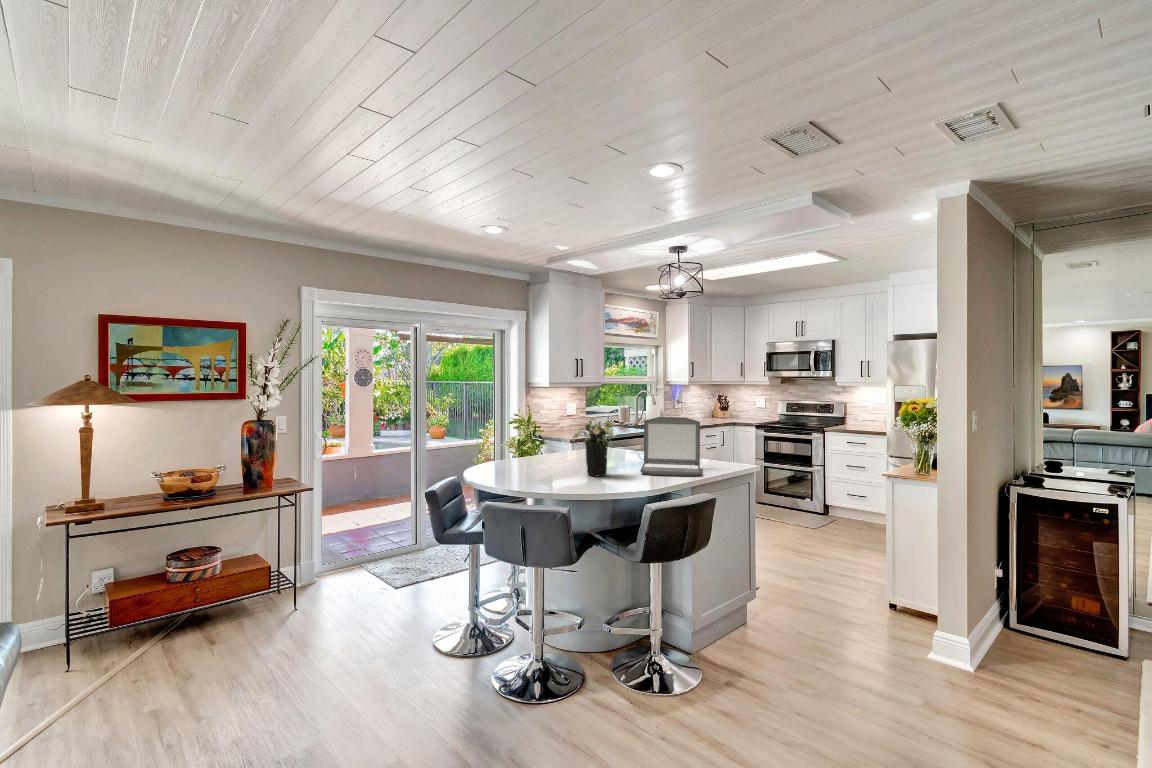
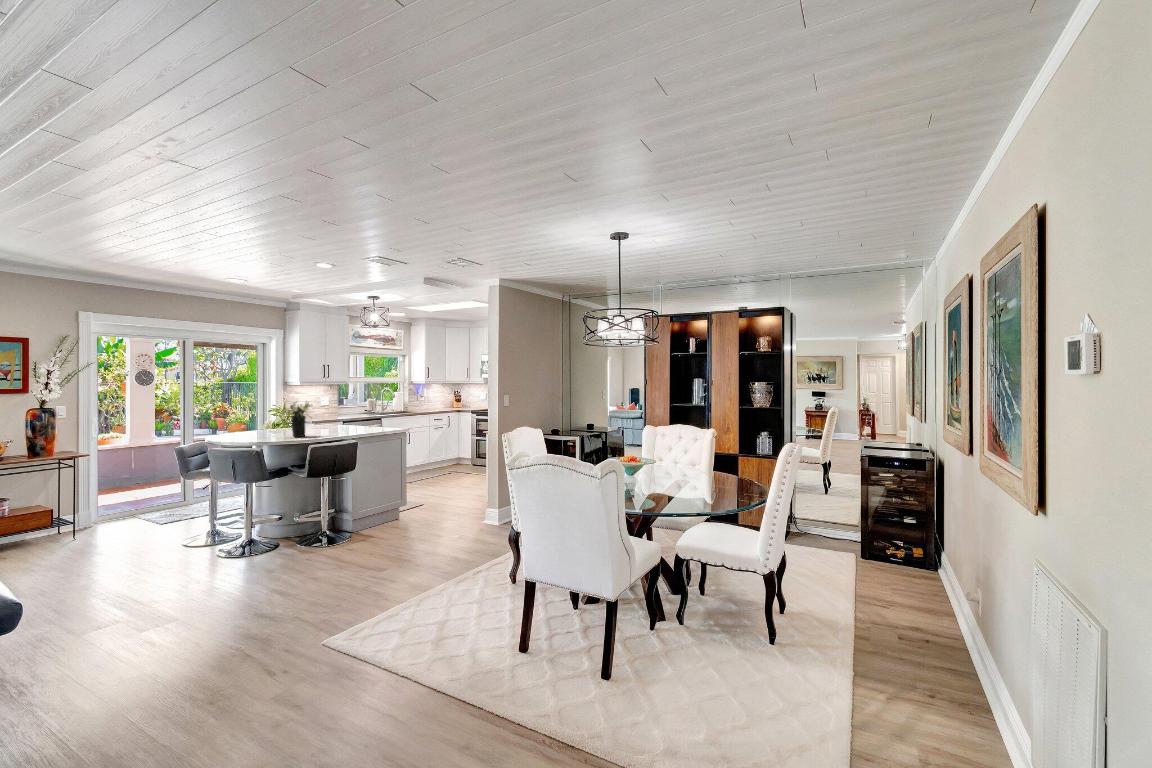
laptop: present [640,417,701,476] -> none [329,402,374,436]

